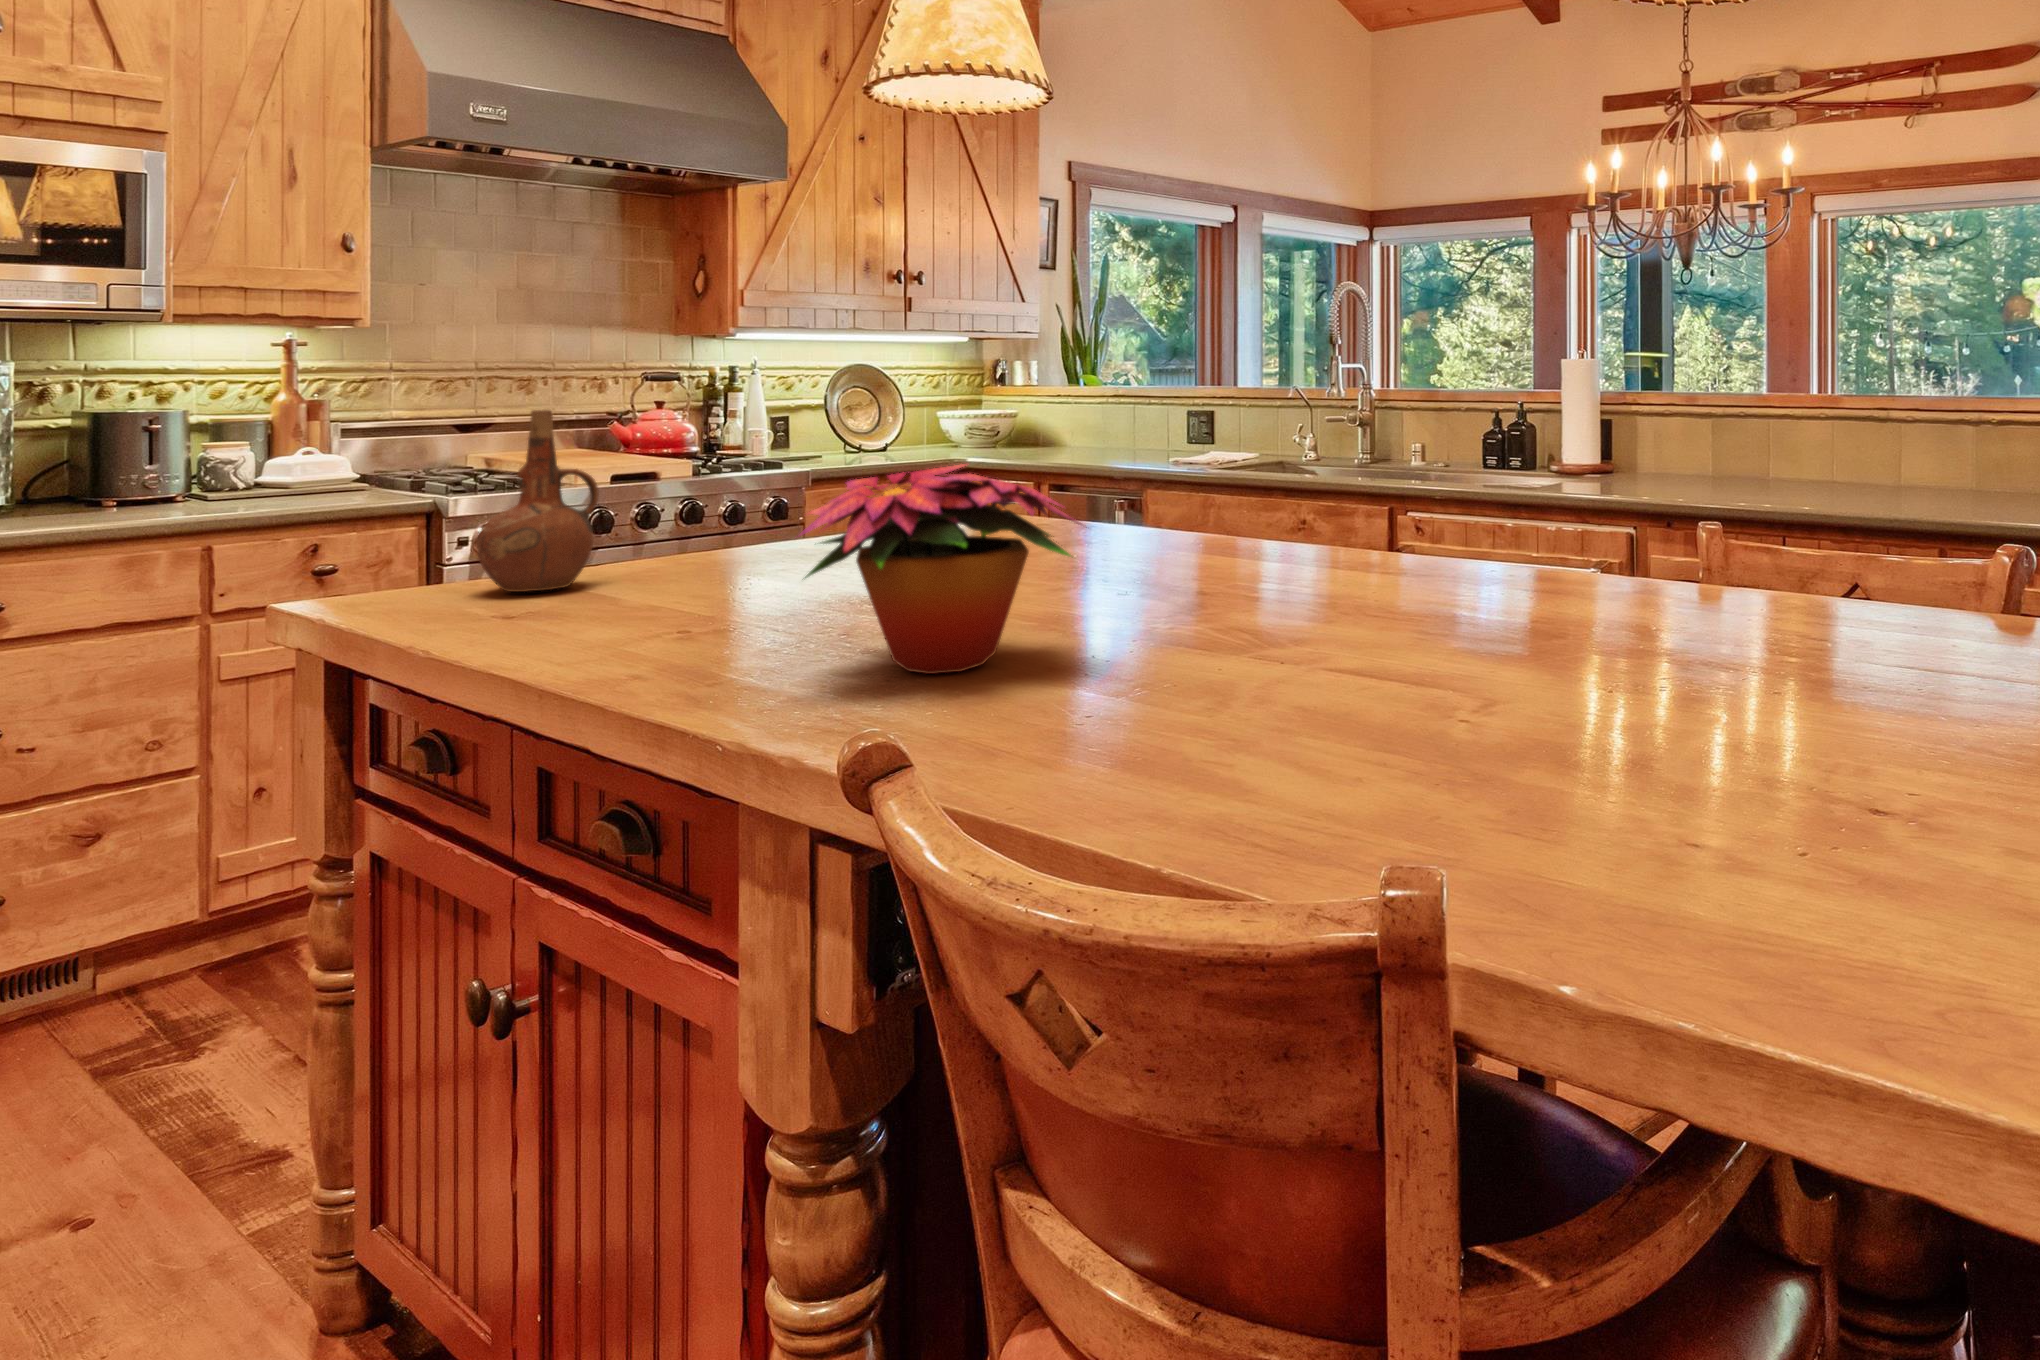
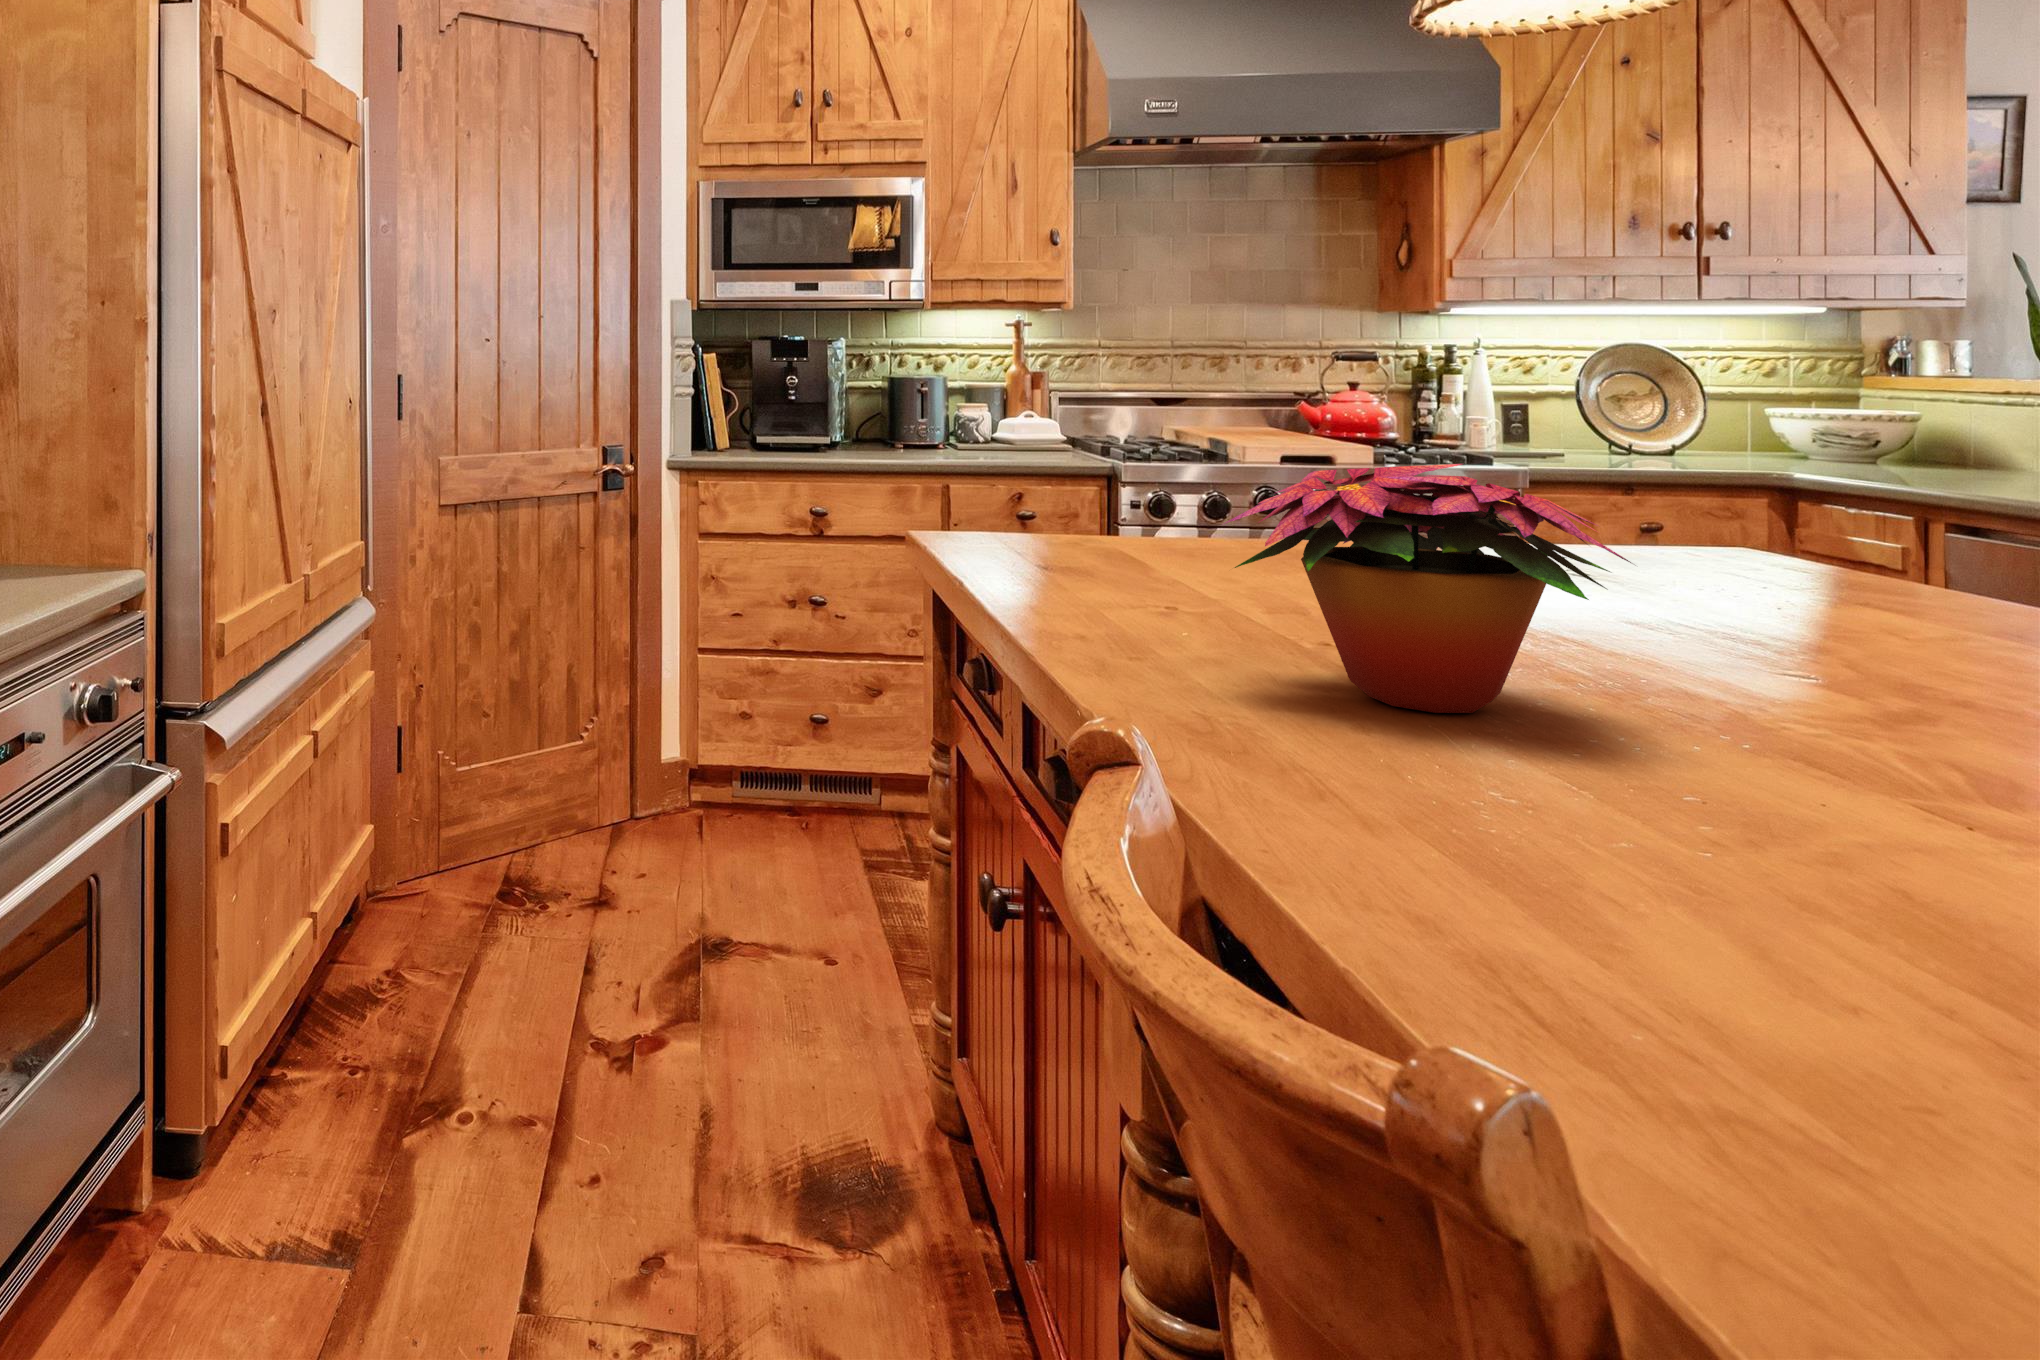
ceramic pitcher: present [476,410,599,592] -> none [1058,384,1165,553]

